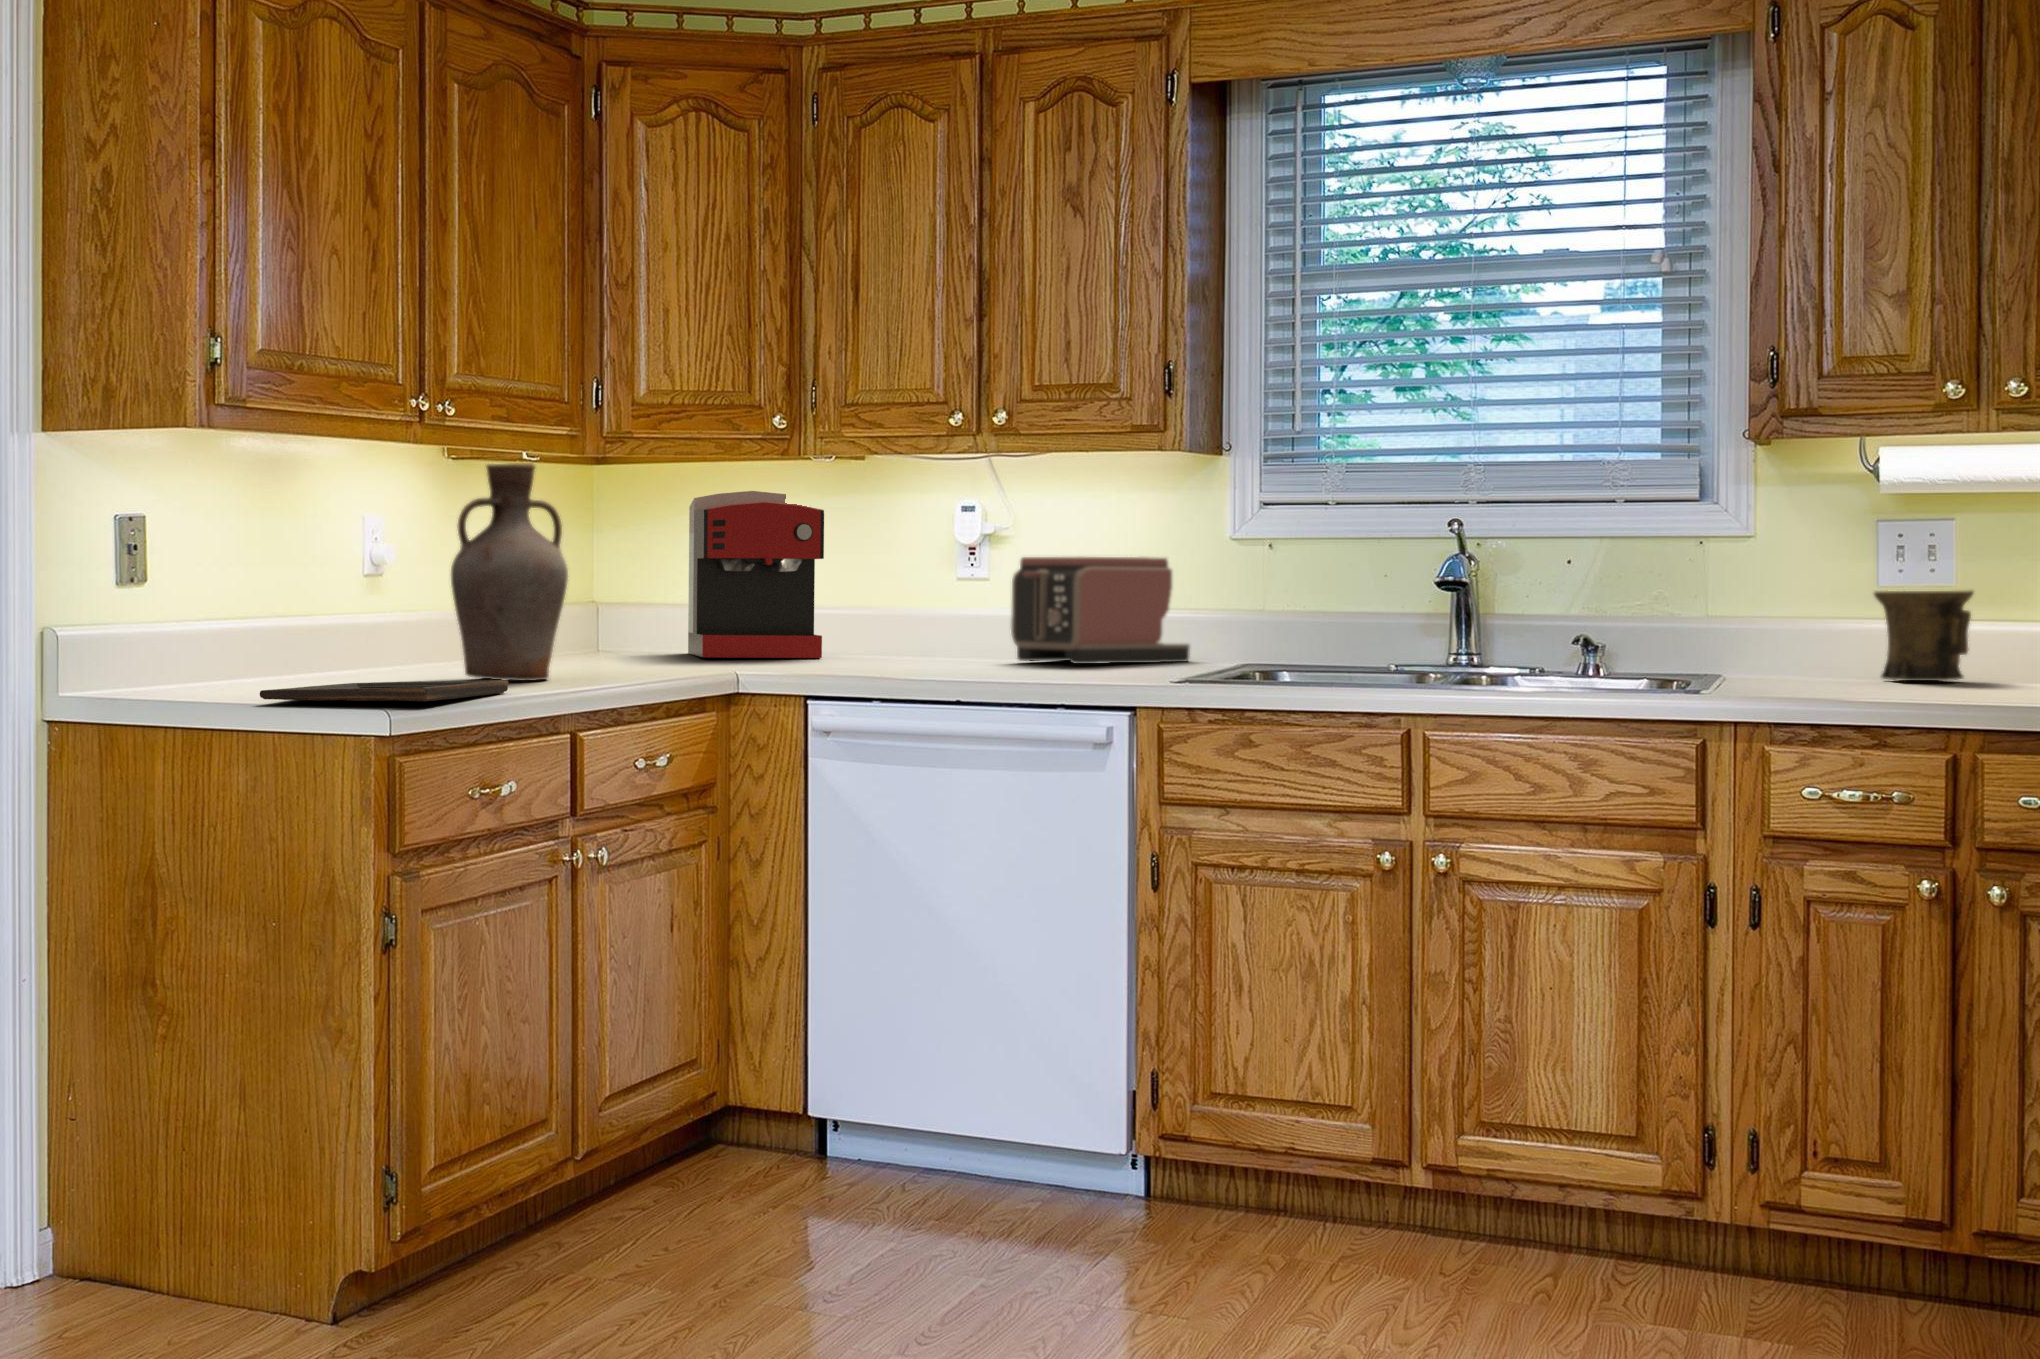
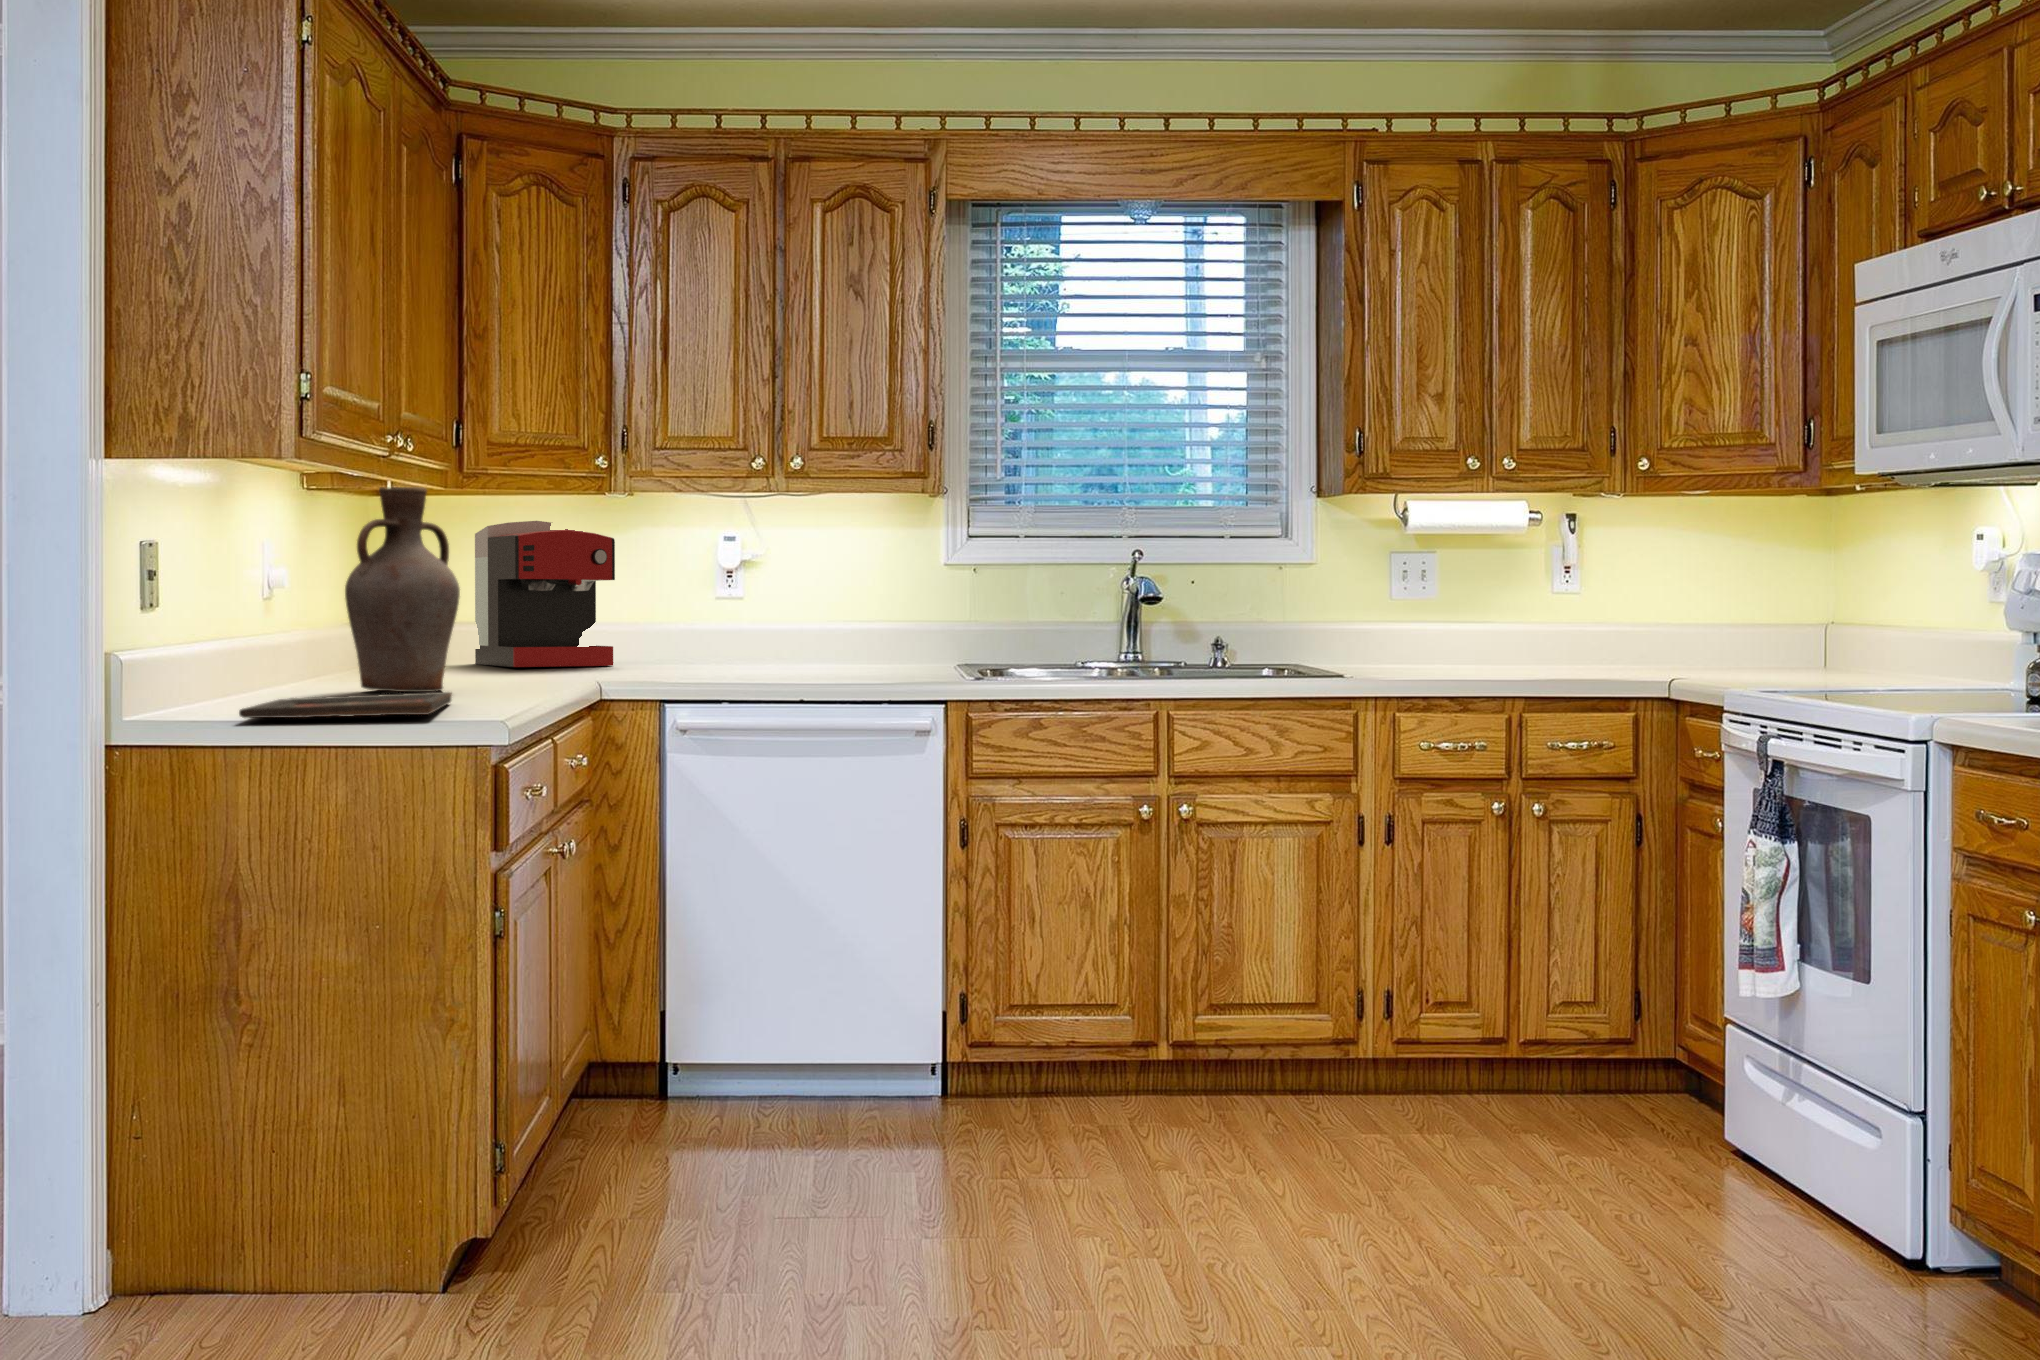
toaster: present [1011,557,1190,664] -> none [782,578,911,666]
mug: present [1874,591,1973,681] -> none [1395,603,1463,665]

